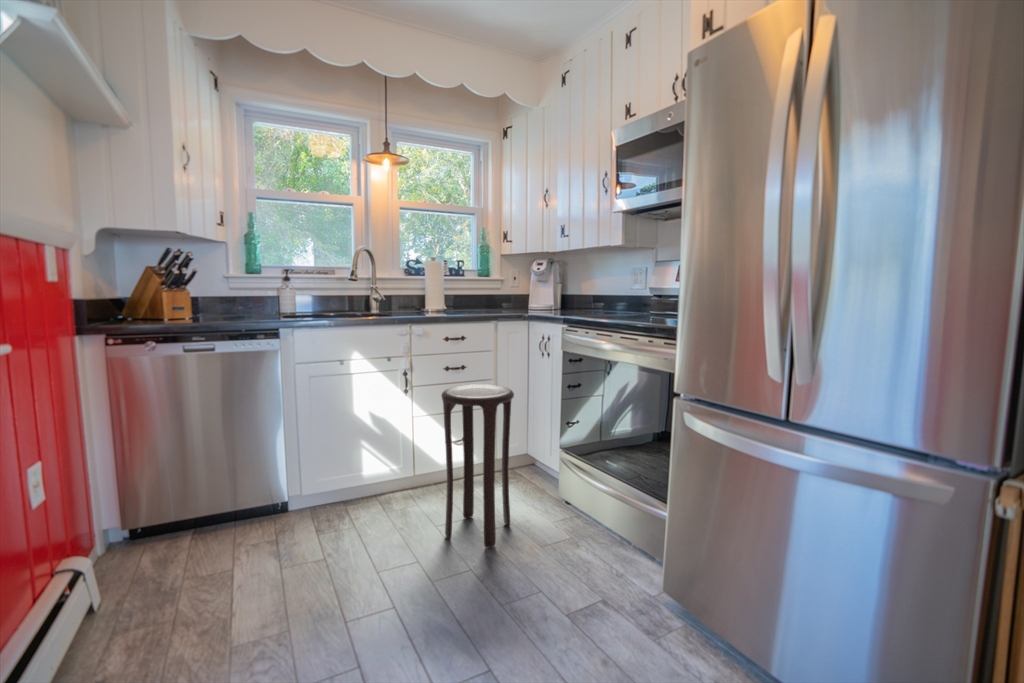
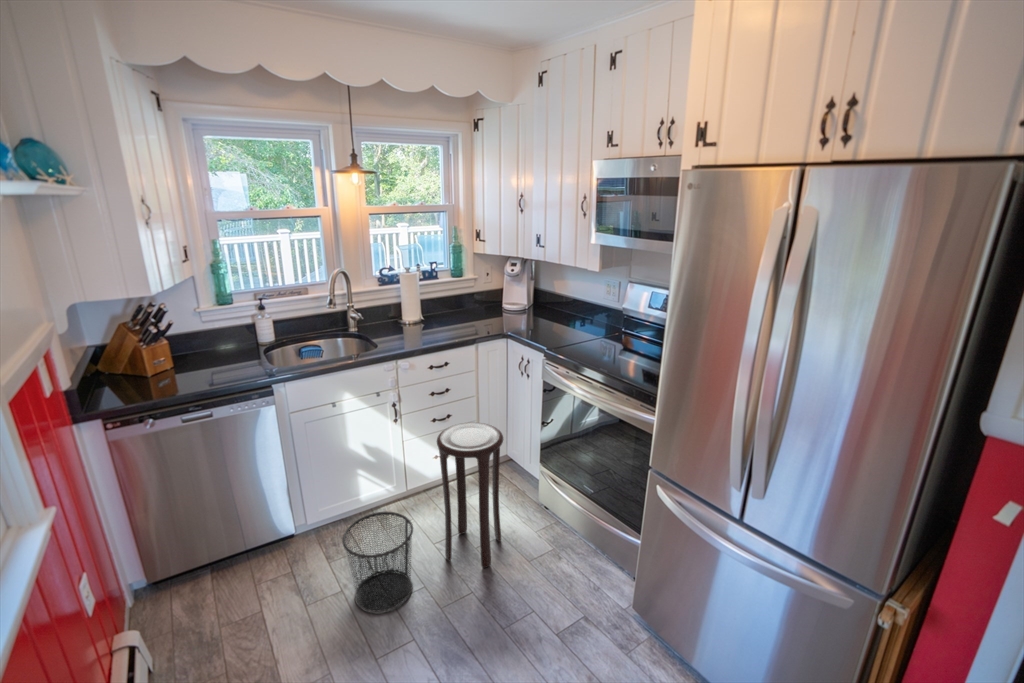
waste bin: none [327,469,407,579] -> present [342,512,413,613]

